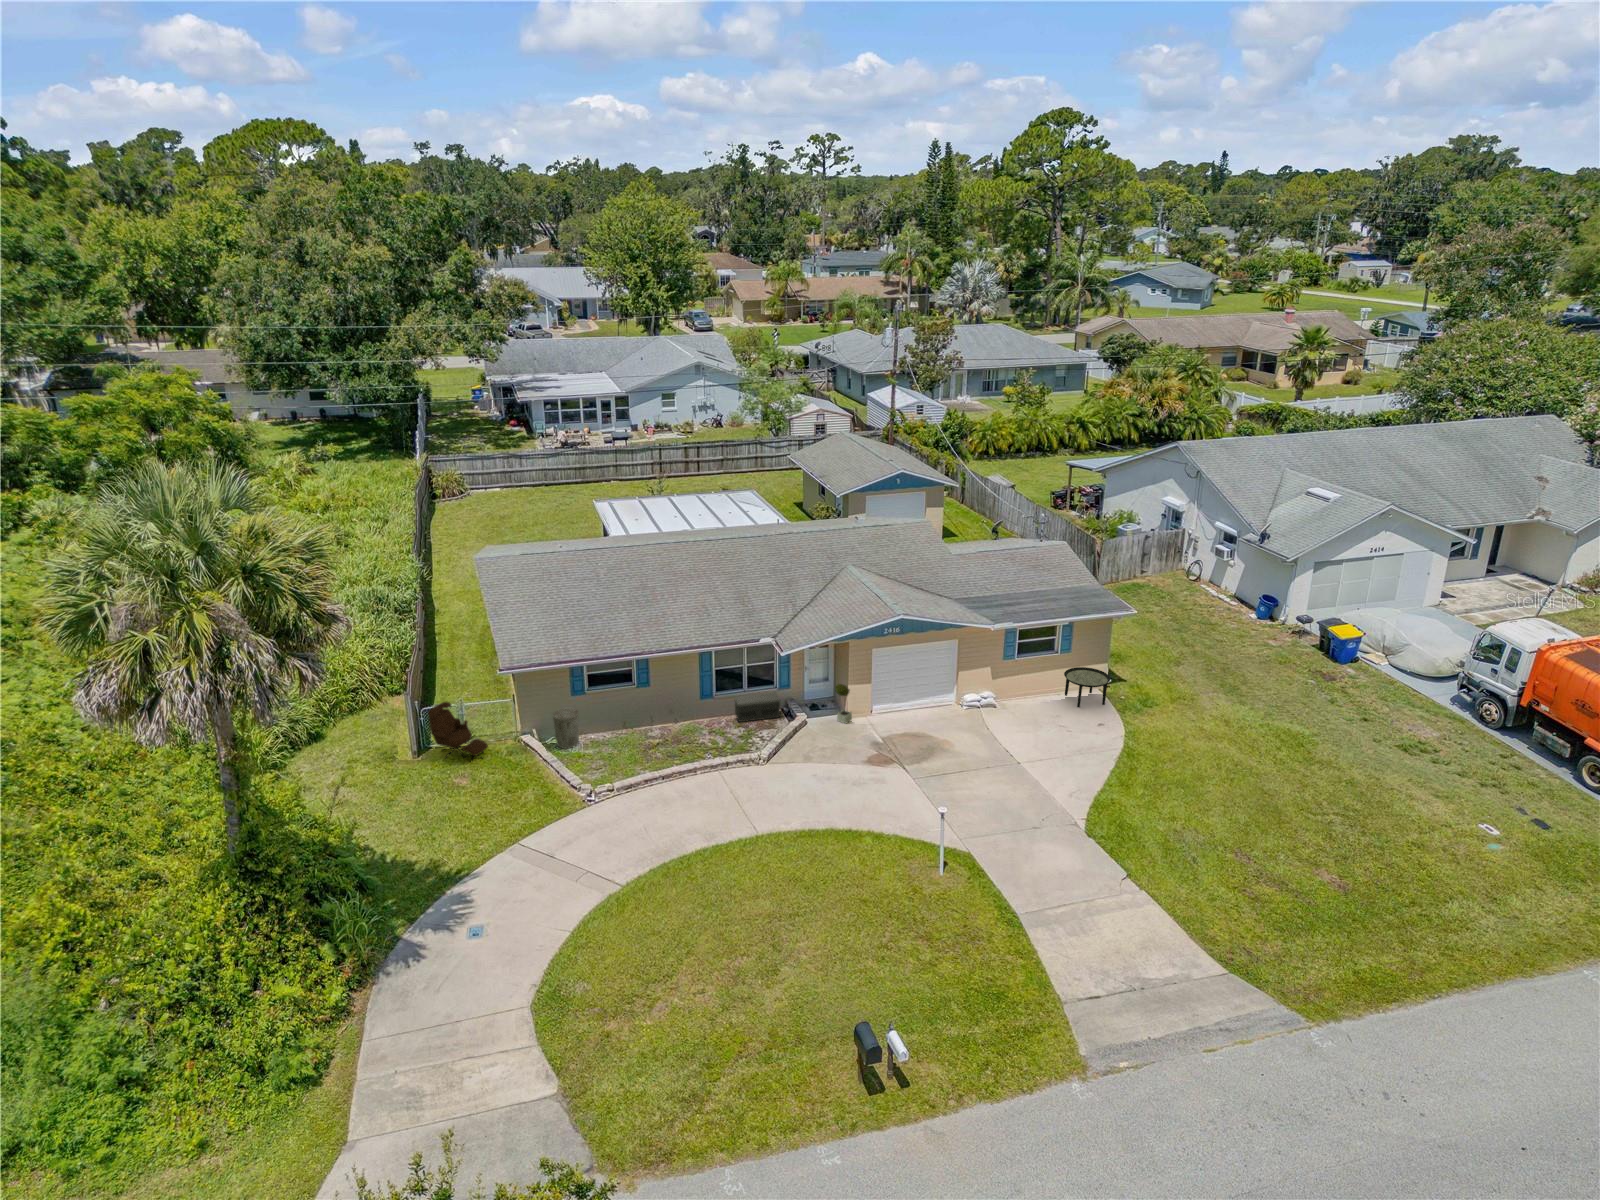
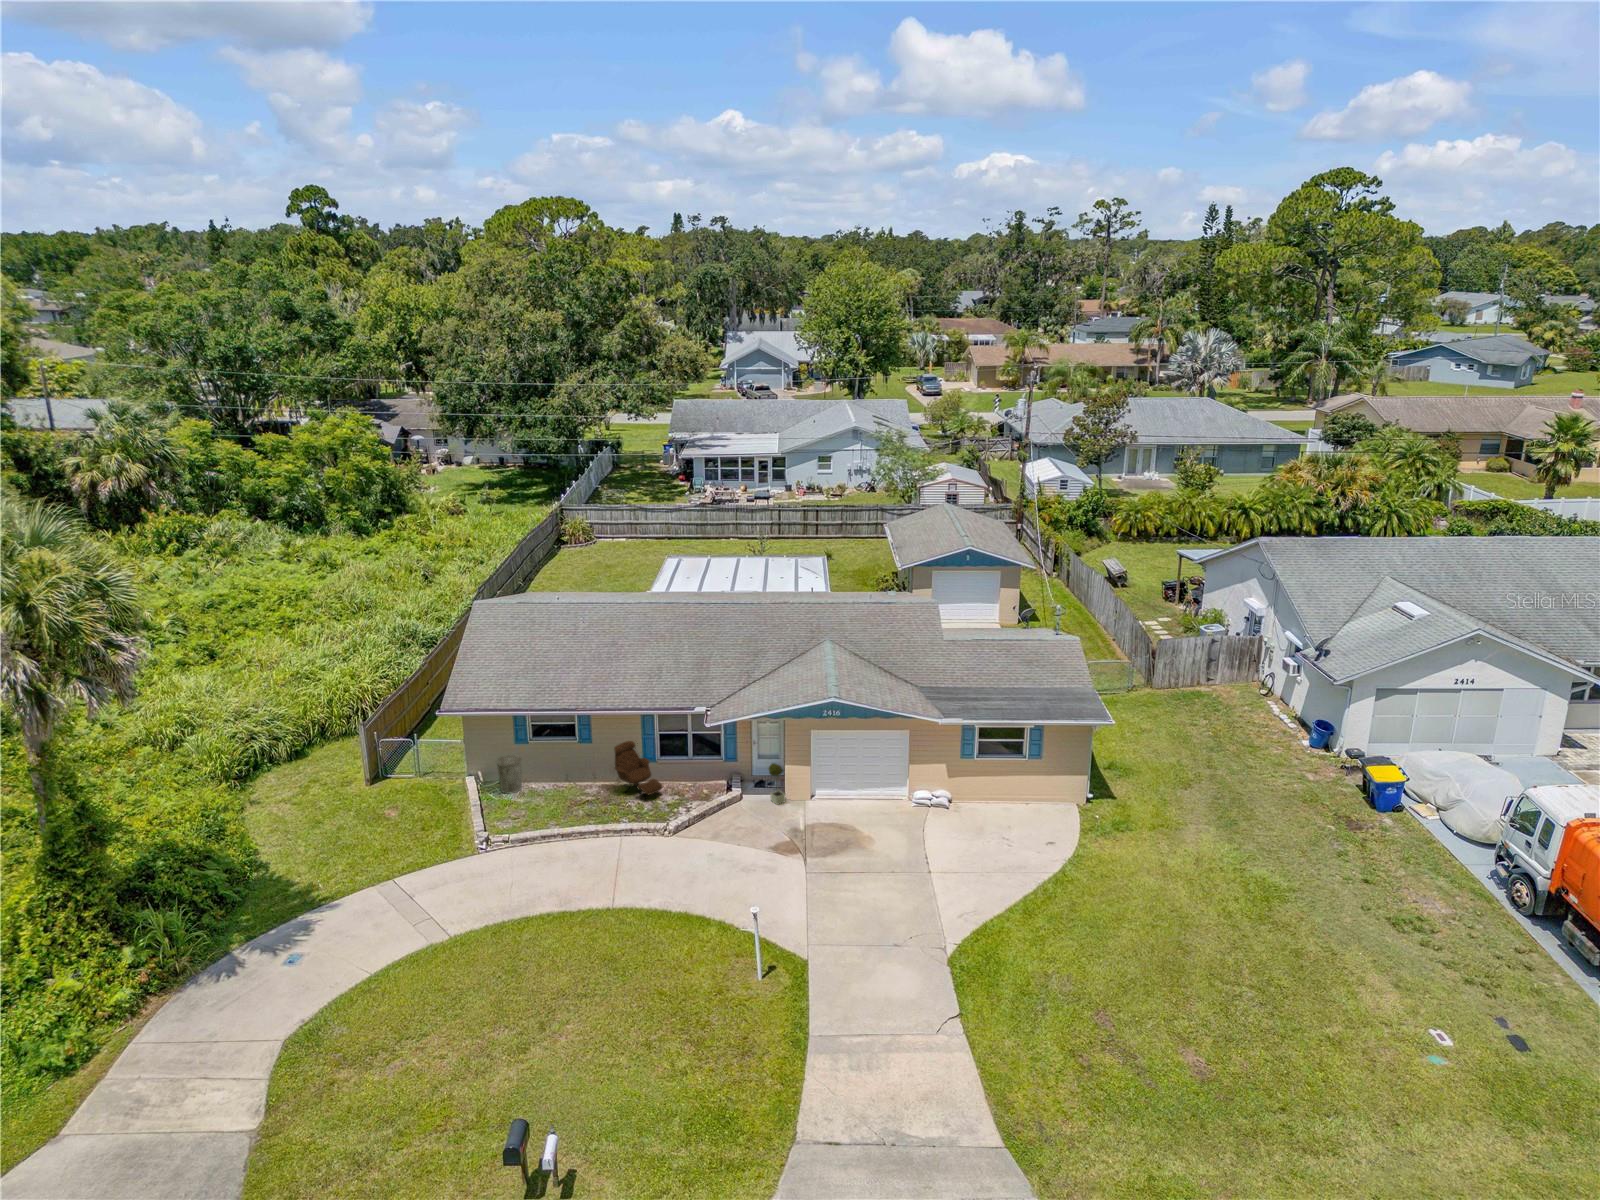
round table: present [1064,667,1110,707] -> none [1021,777,1071,822]
storage bench: present [735,692,780,722] -> none [675,763,720,790]
lounge chair: present [428,702,488,758] -> present [614,741,662,795]

